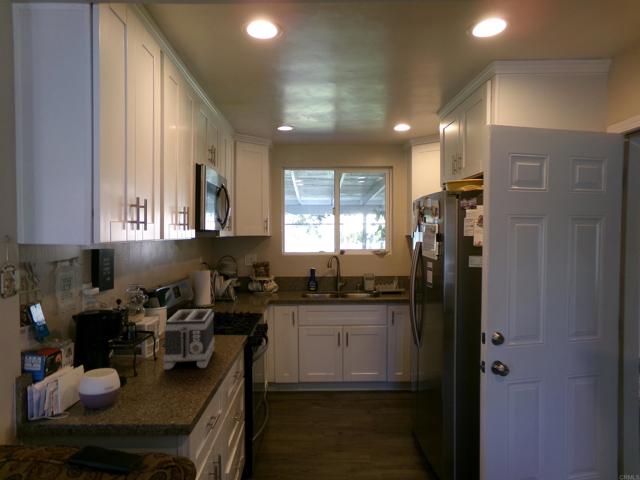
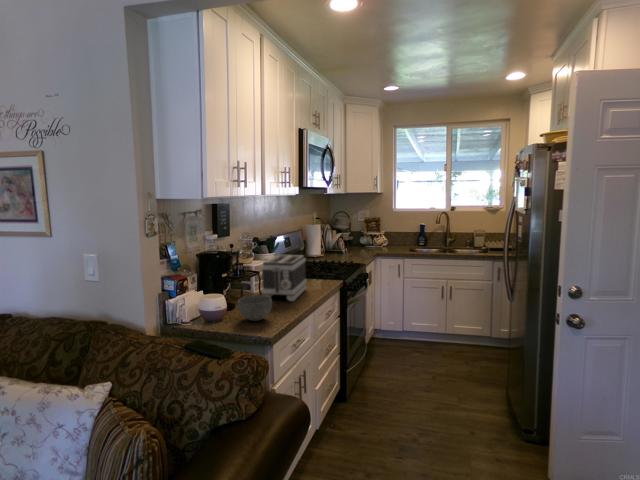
bowl: none [142,366,188,402] -> present [238,295,272,321]

